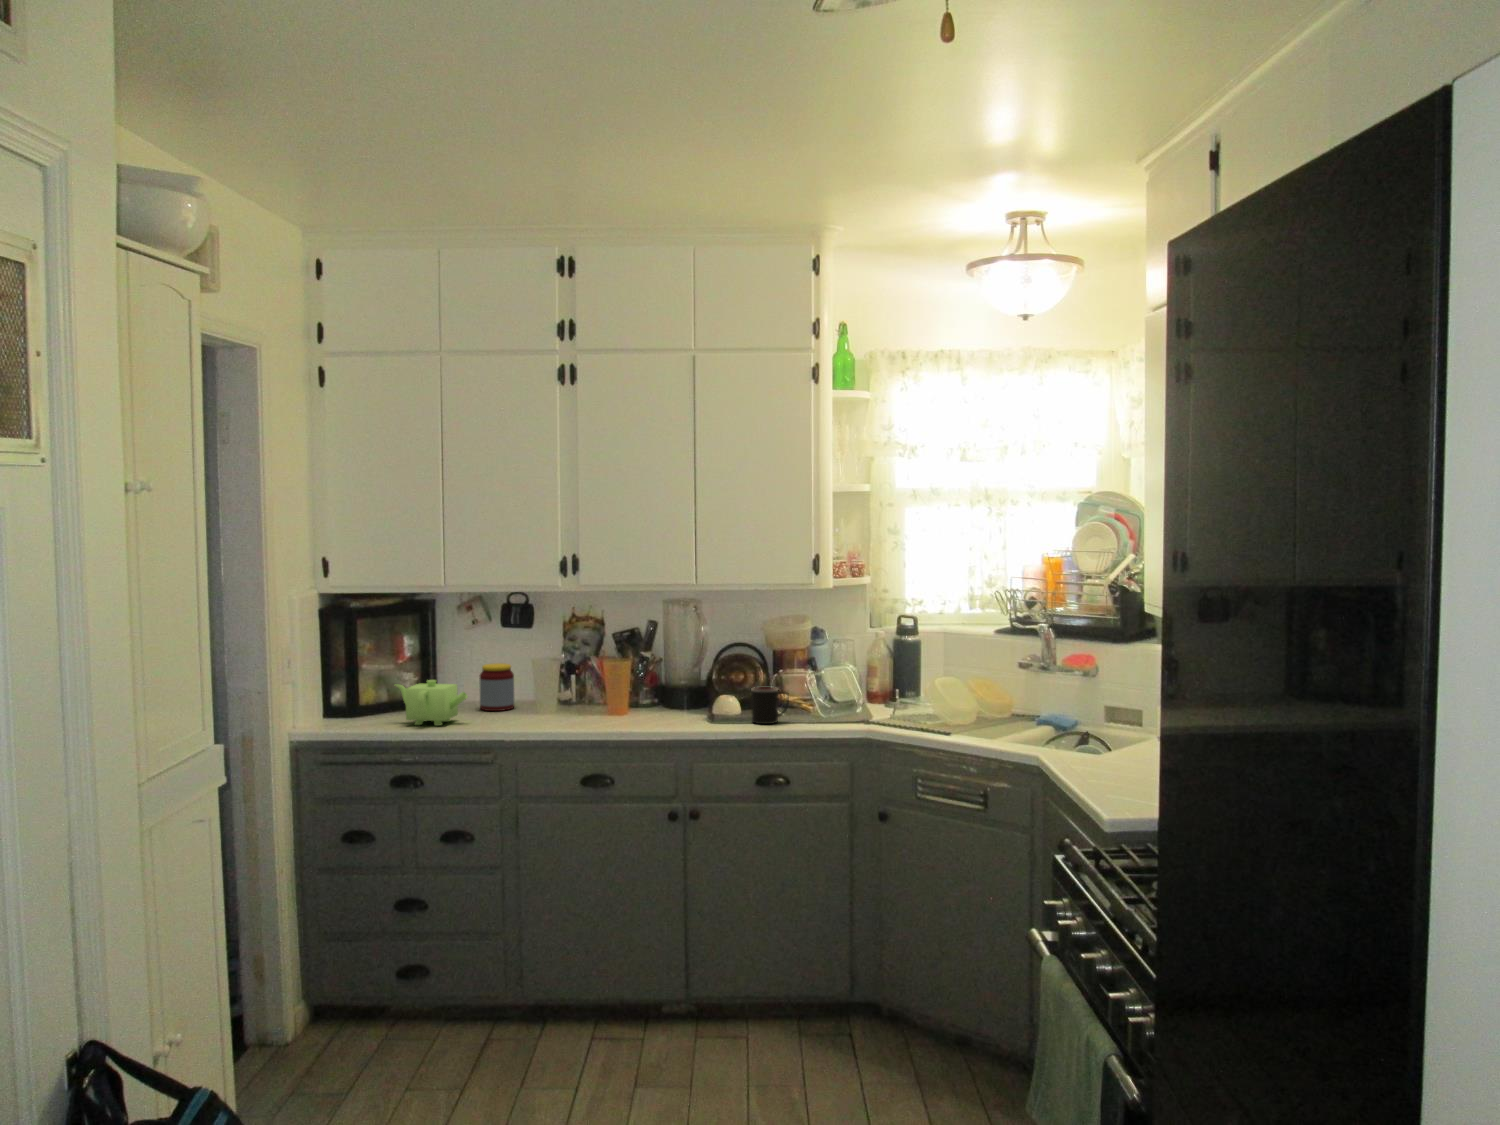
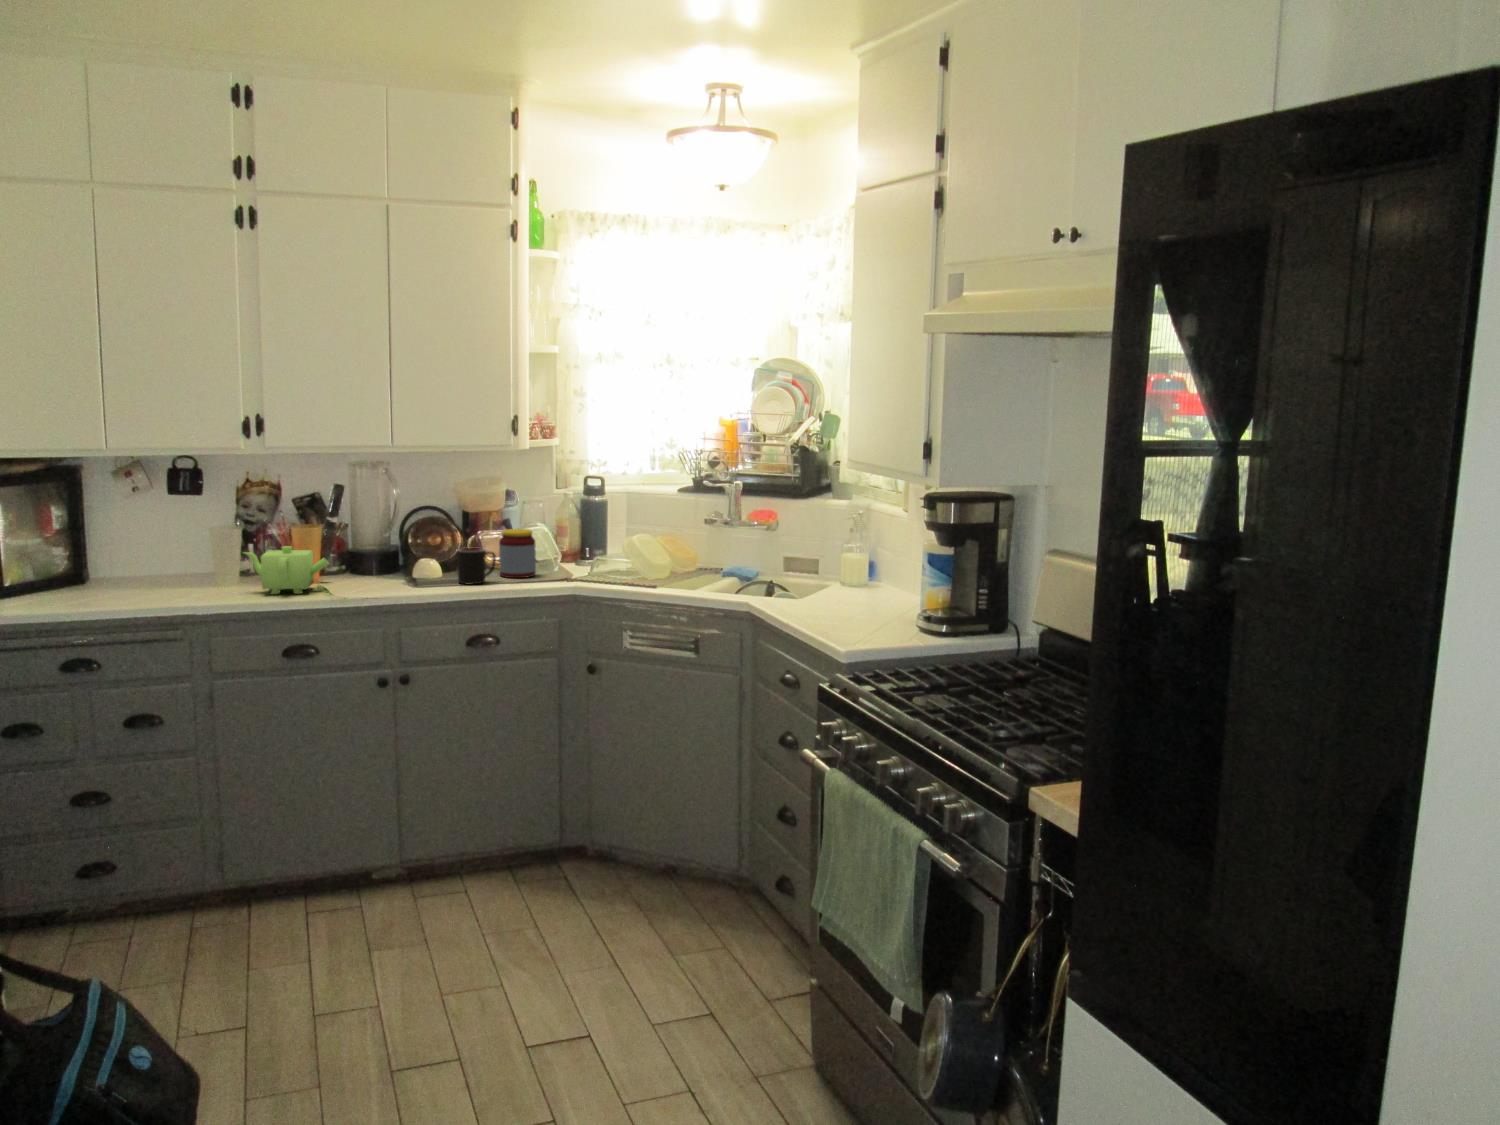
jar: present [479,663,514,711] -> present [499,529,536,578]
teapot: present [396,680,468,726] -> present [244,546,329,594]

